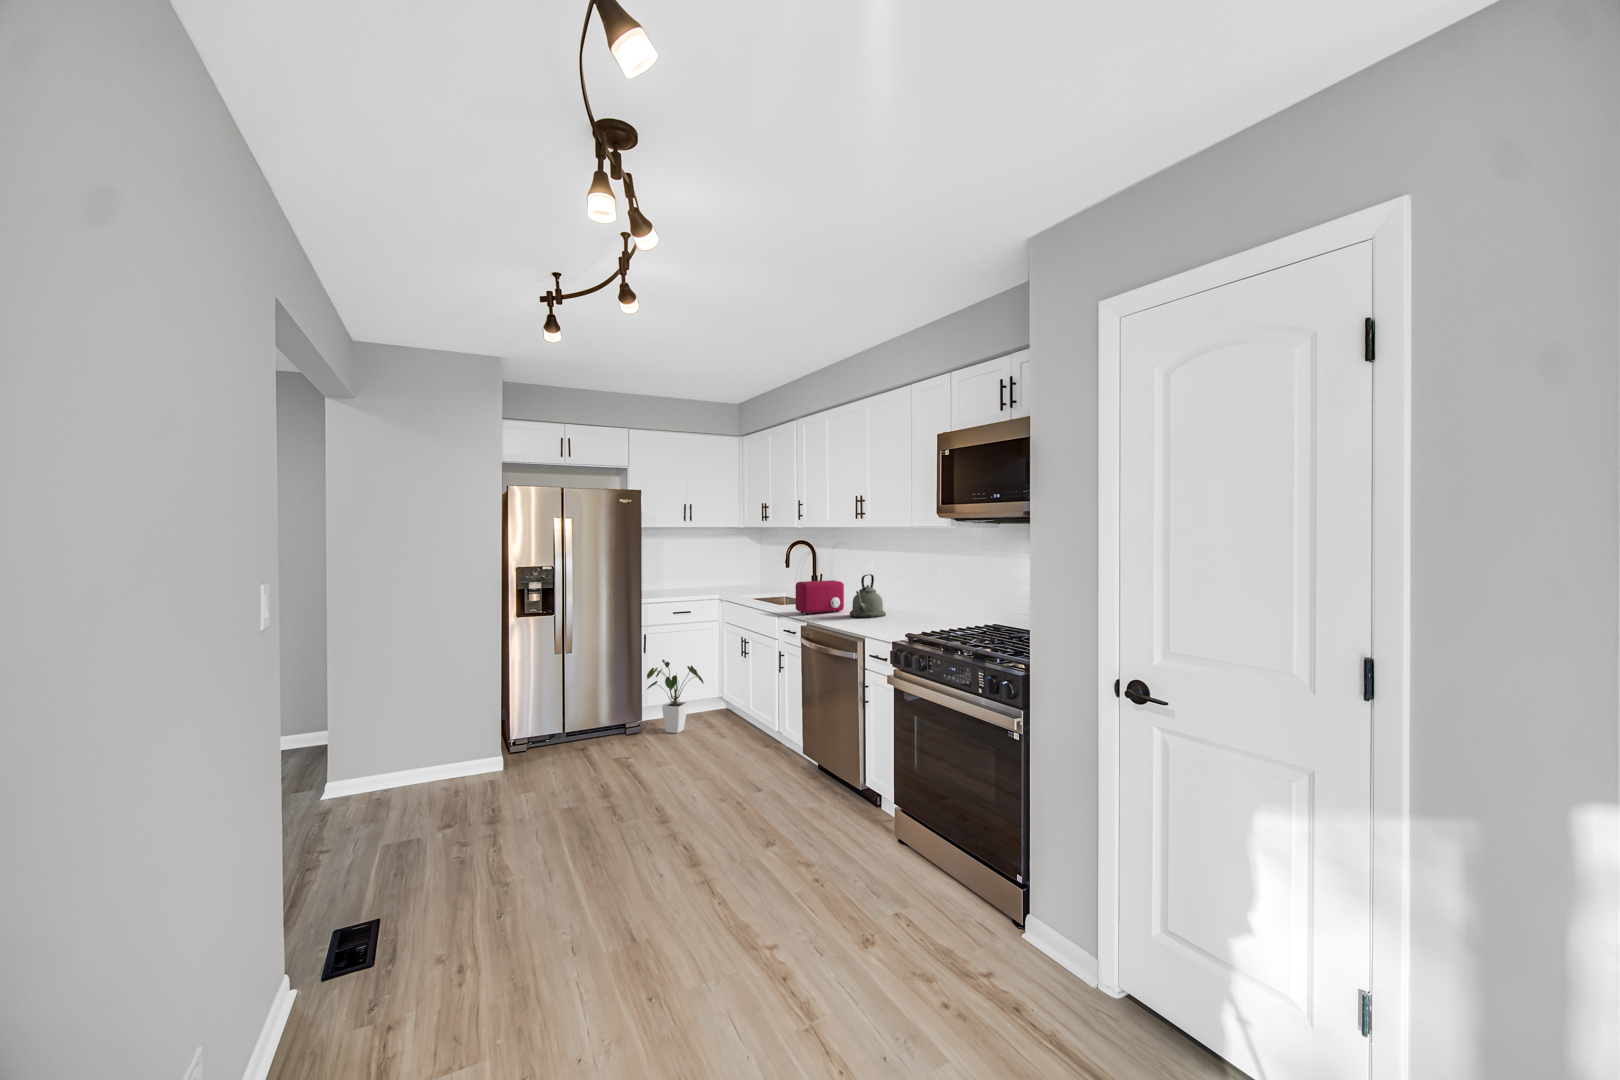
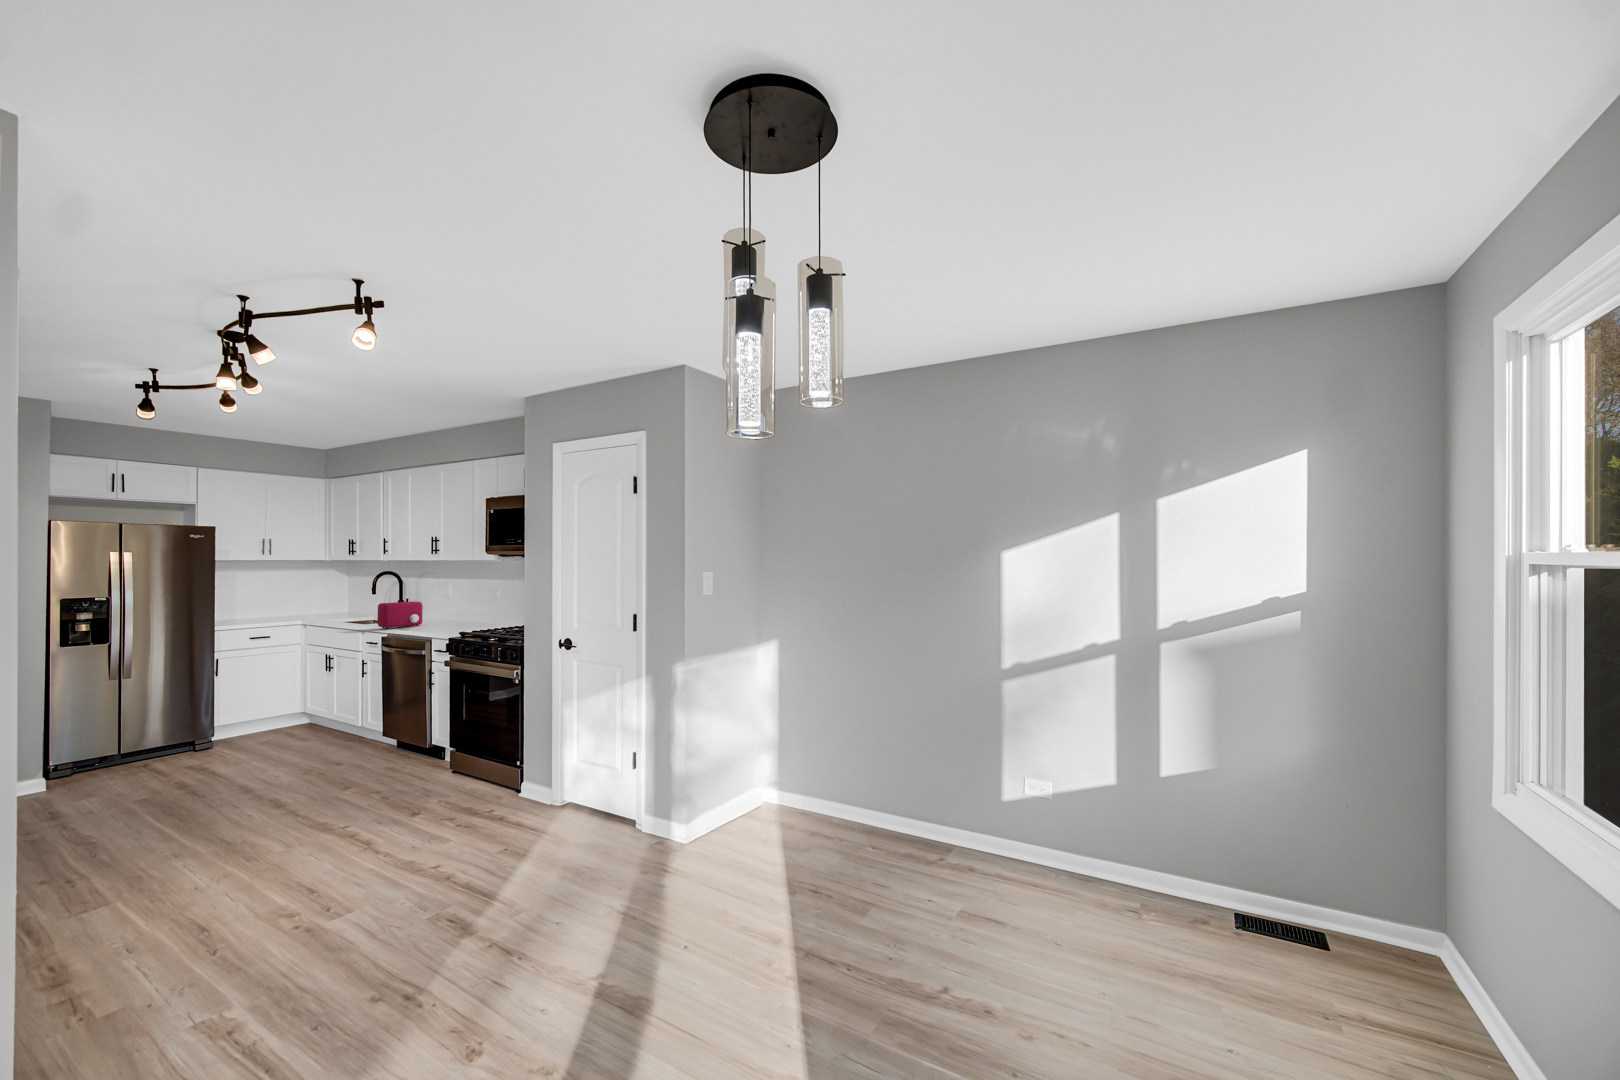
kettle: present [850,574,886,618] -> none [425,595,456,627]
house plant: present [647,660,704,733] -> none [217,681,284,745]

